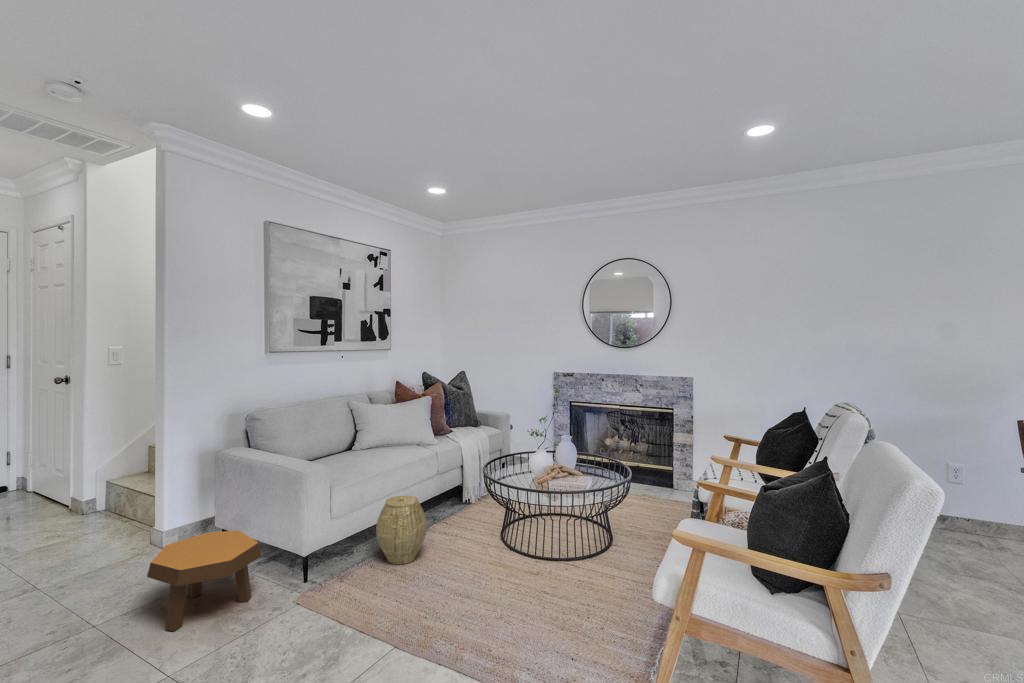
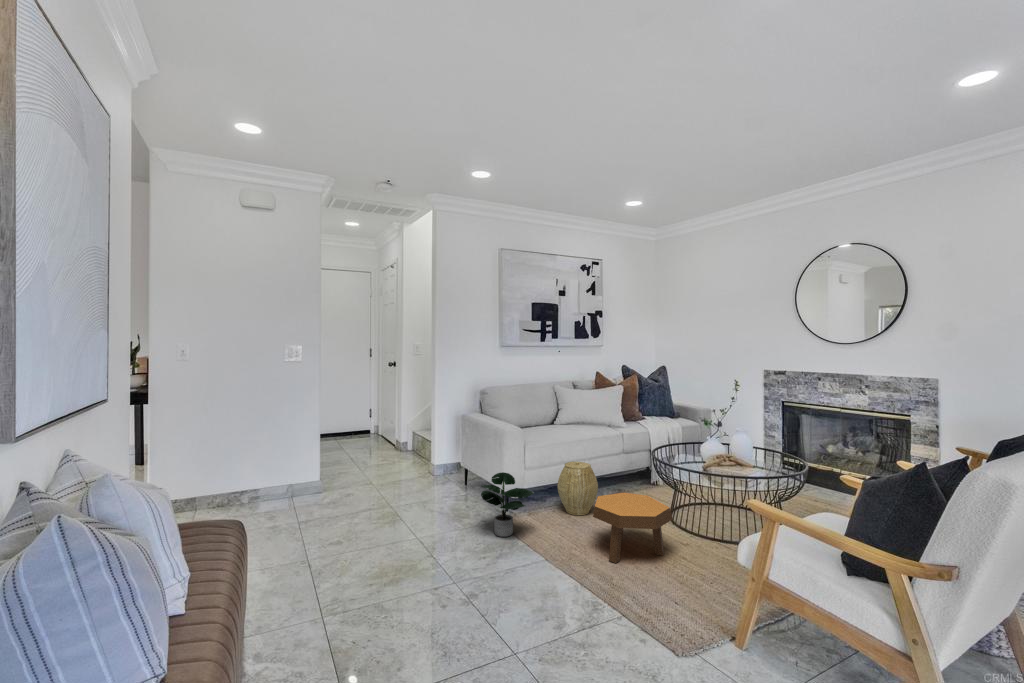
footstool: present [147,531,261,631] -> present [593,493,673,563]
potted plant: none [285,532,367,627] -> present [481,472,534,537]

